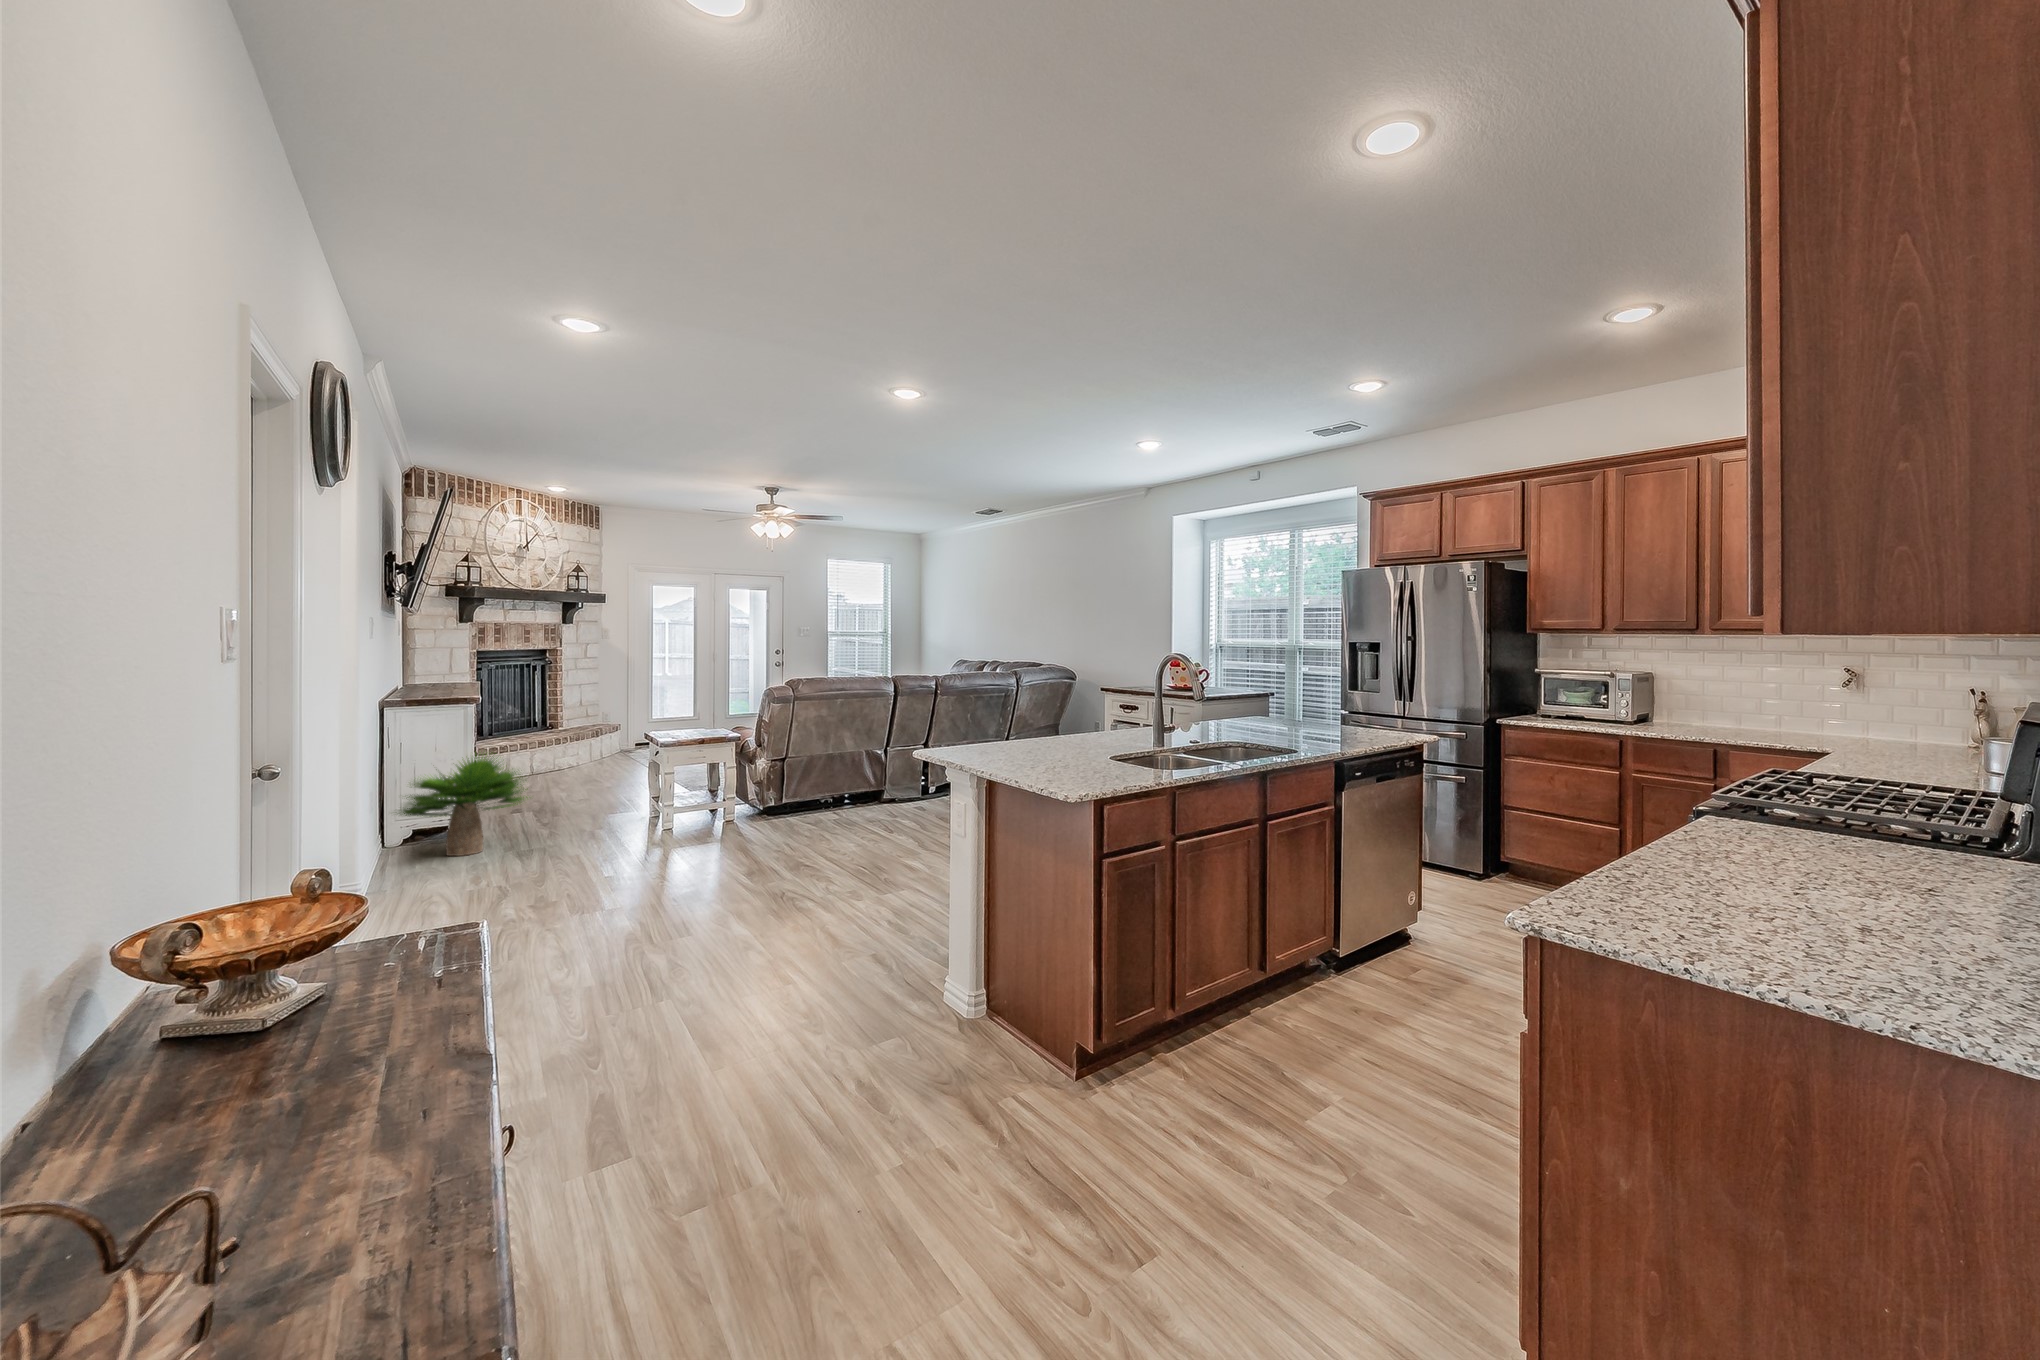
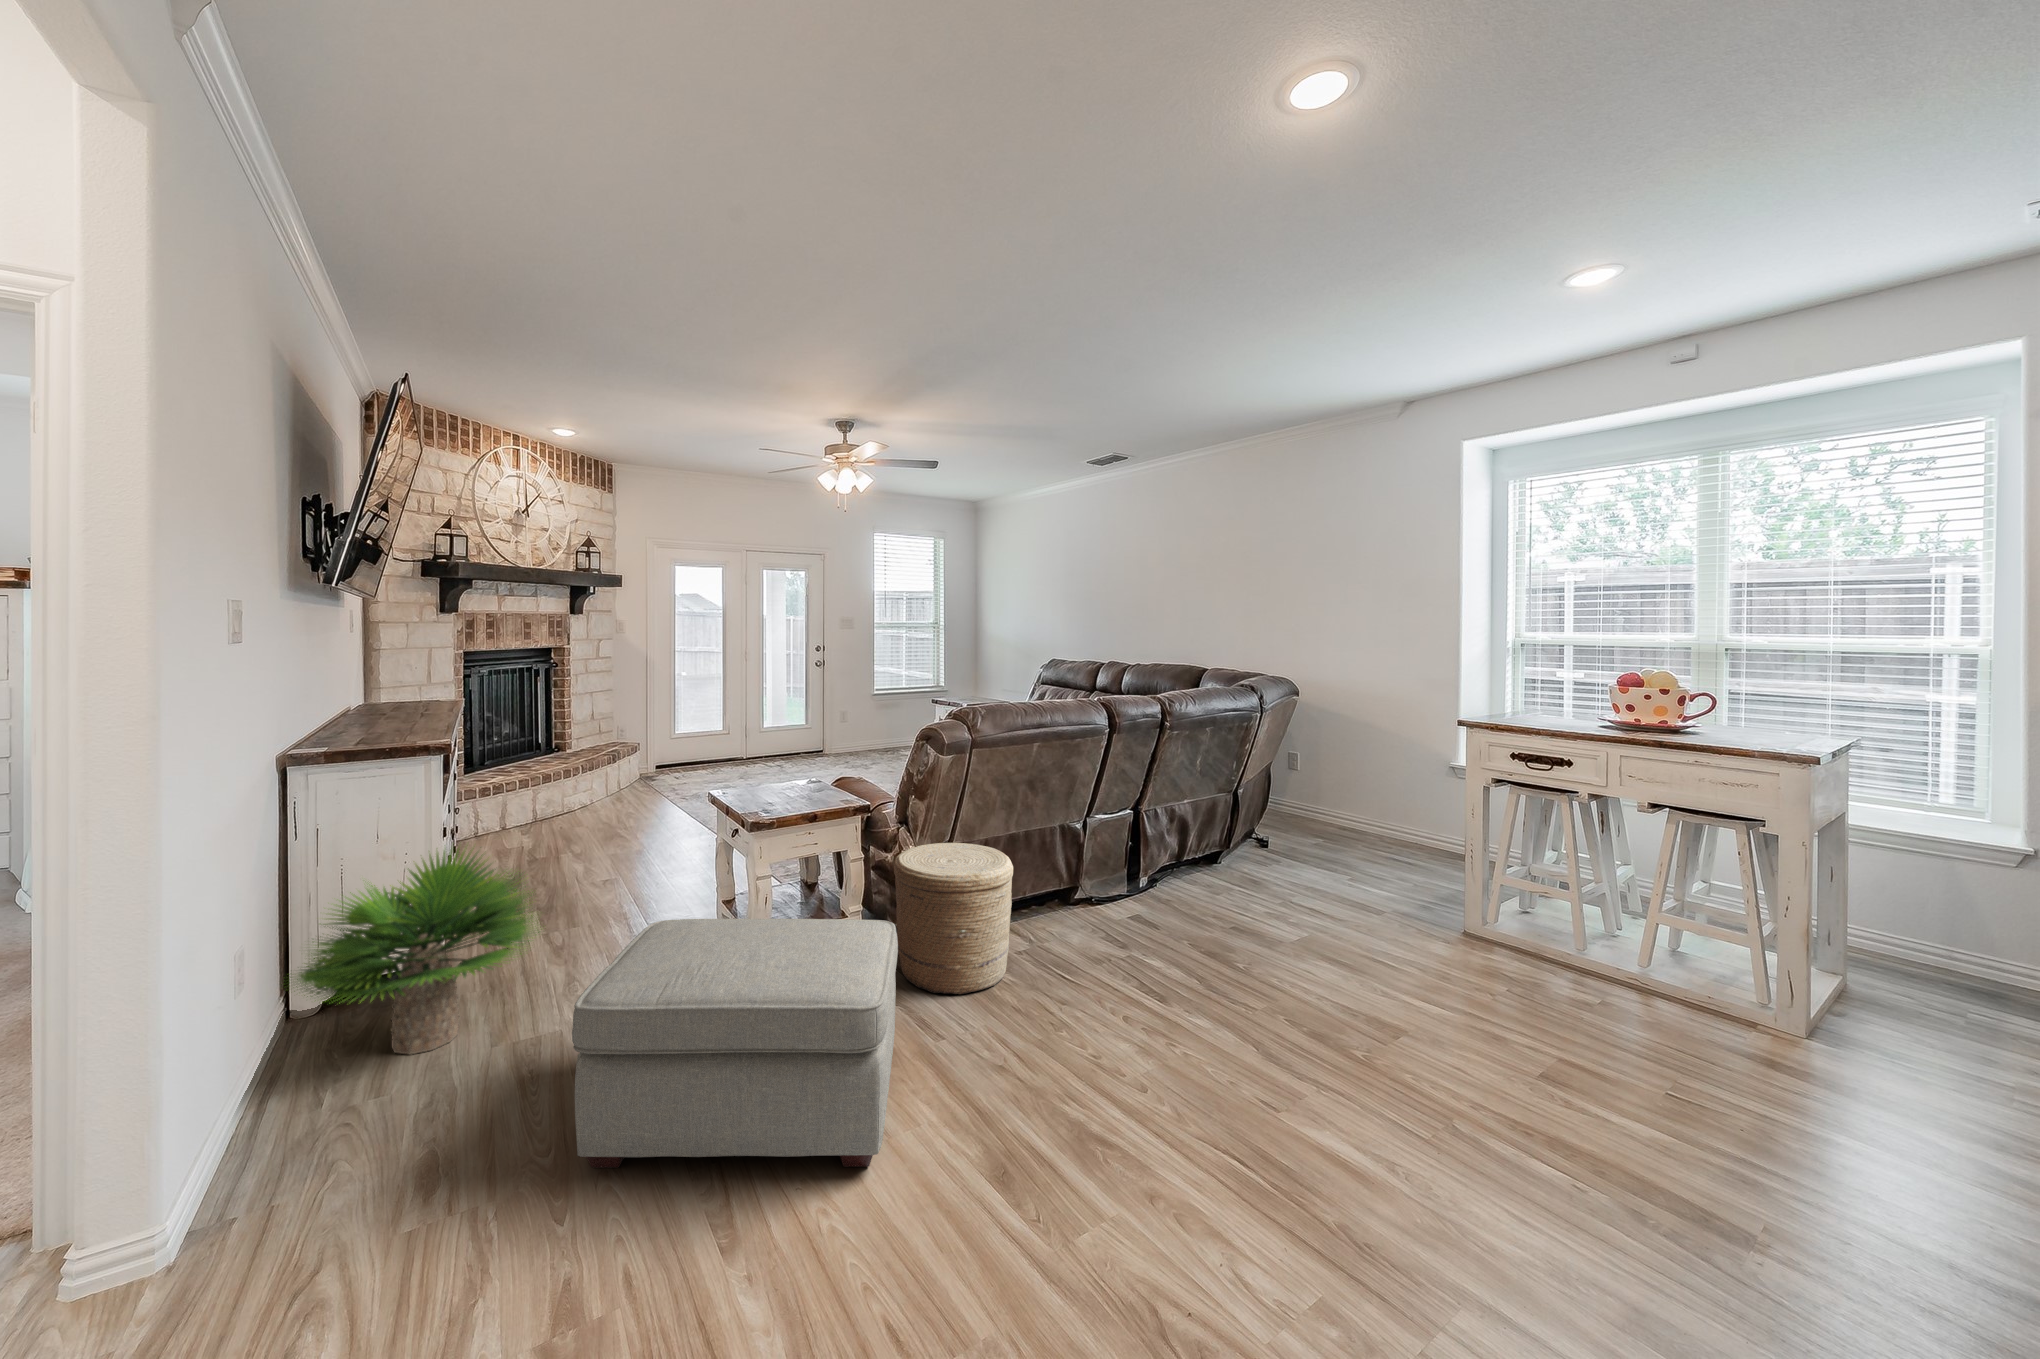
woven basket: none [745,759,817,836] -> present [894,843,1013,994]
ottoman: none [544,780,724,879] -> present [572,919,898,1168]

